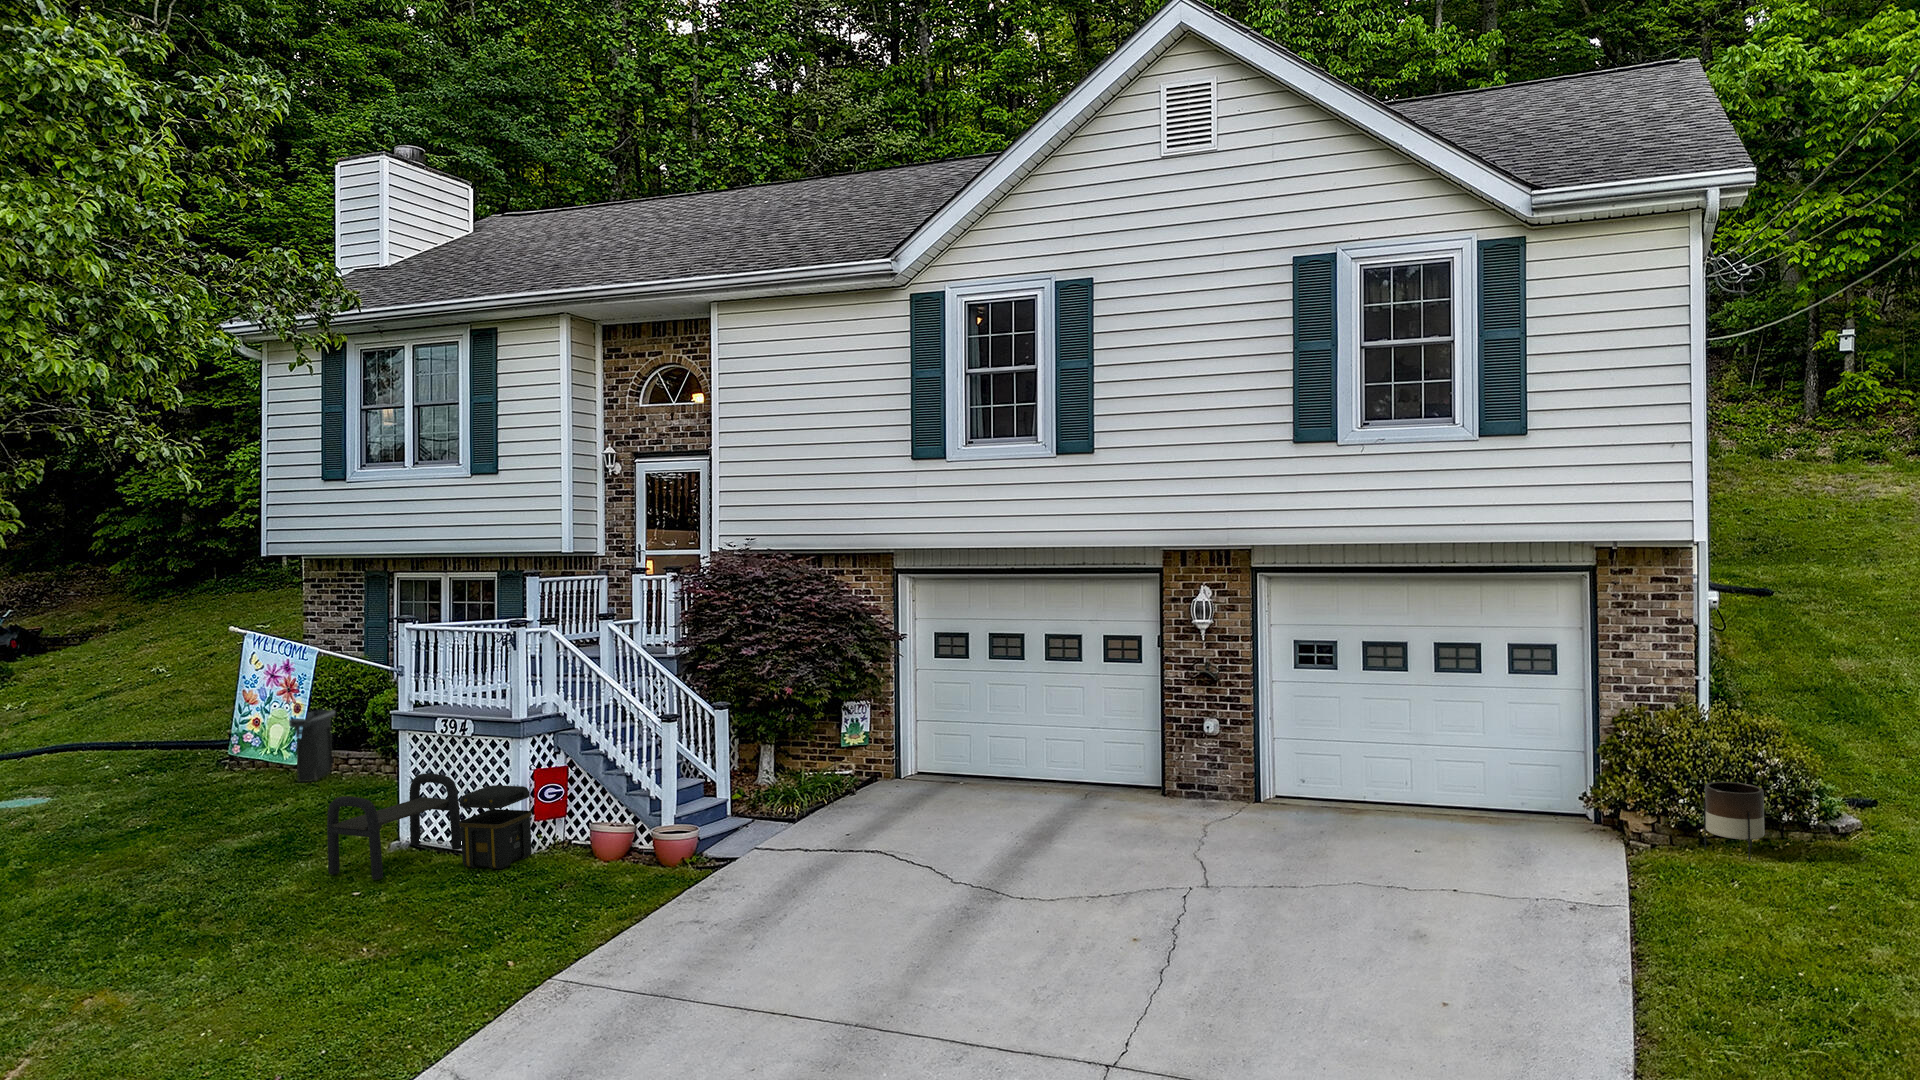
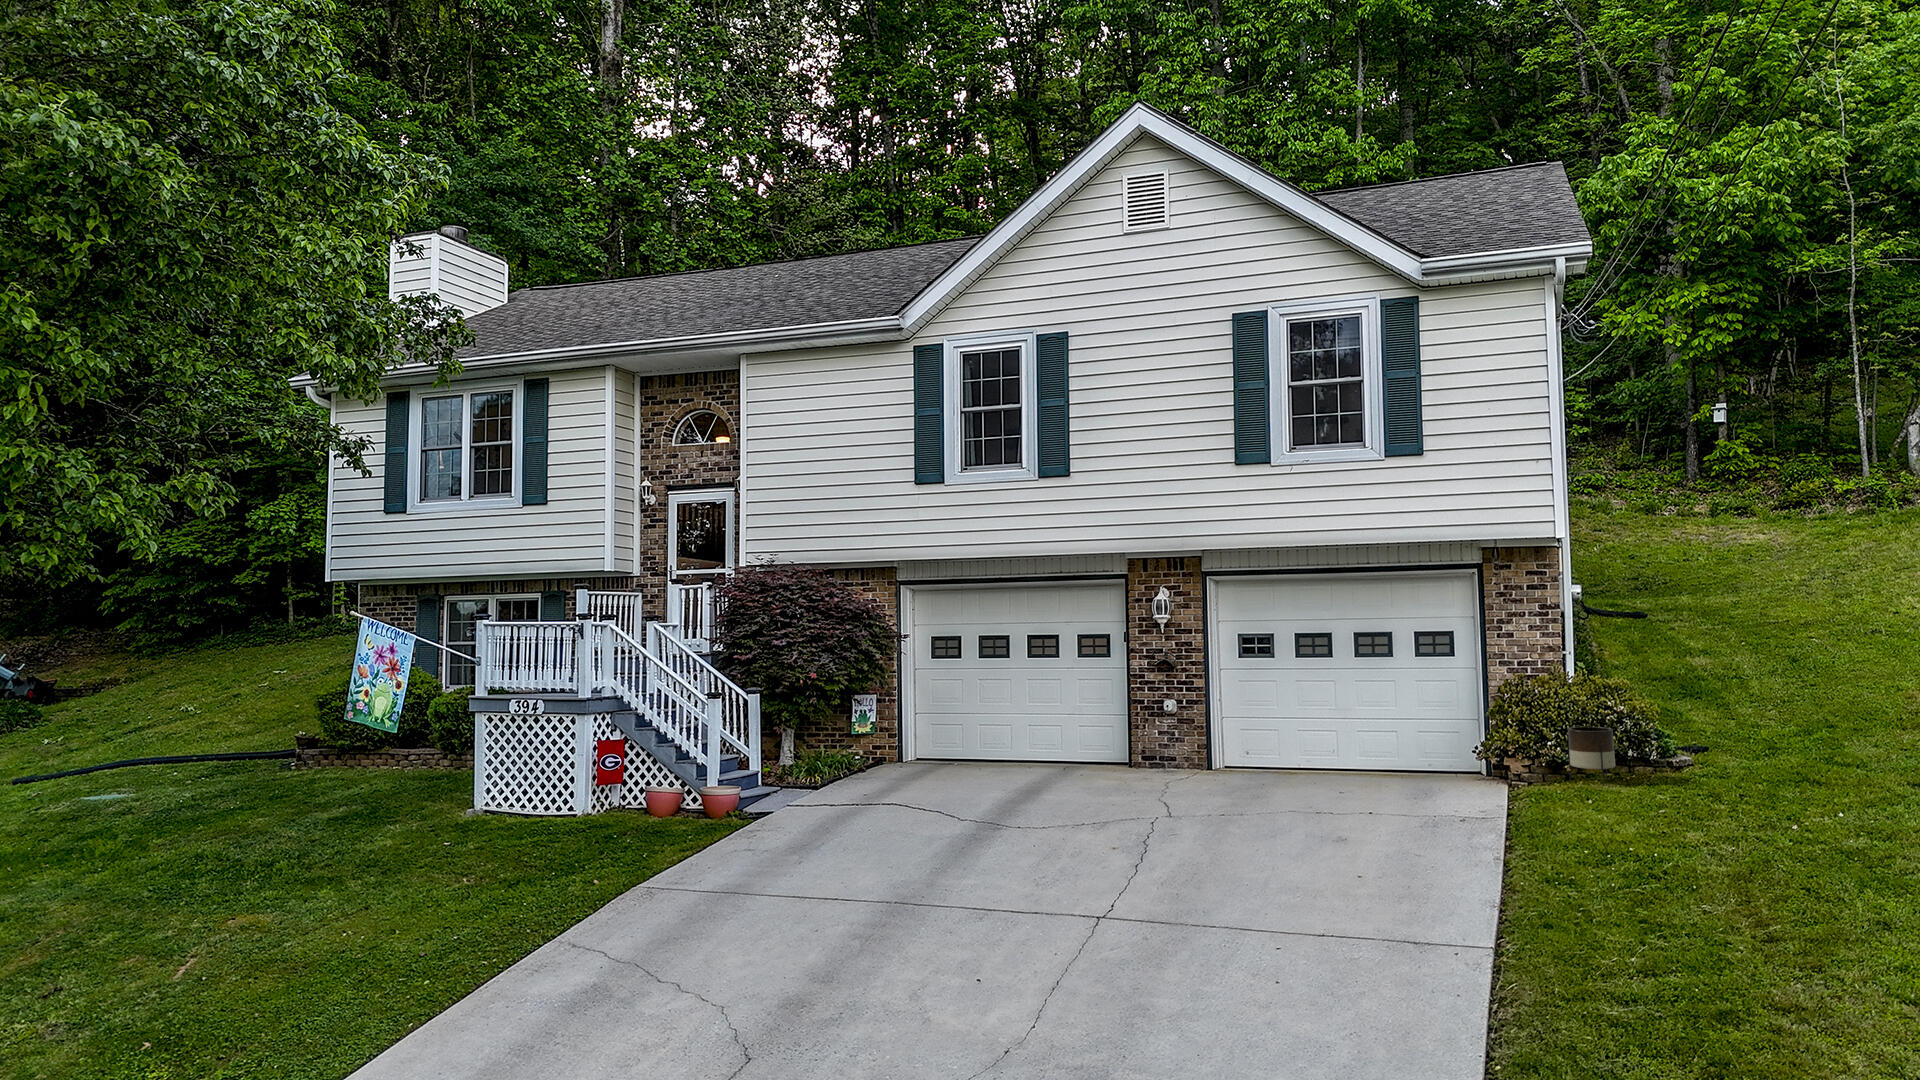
trash can: present [289,710,335,782] -> none [357,714,395,776]
bench: present [327,773,462,880] -> none [419,747,530,829]
toolbox: present [459,785,532,869] -> none [533,753,594,821]

